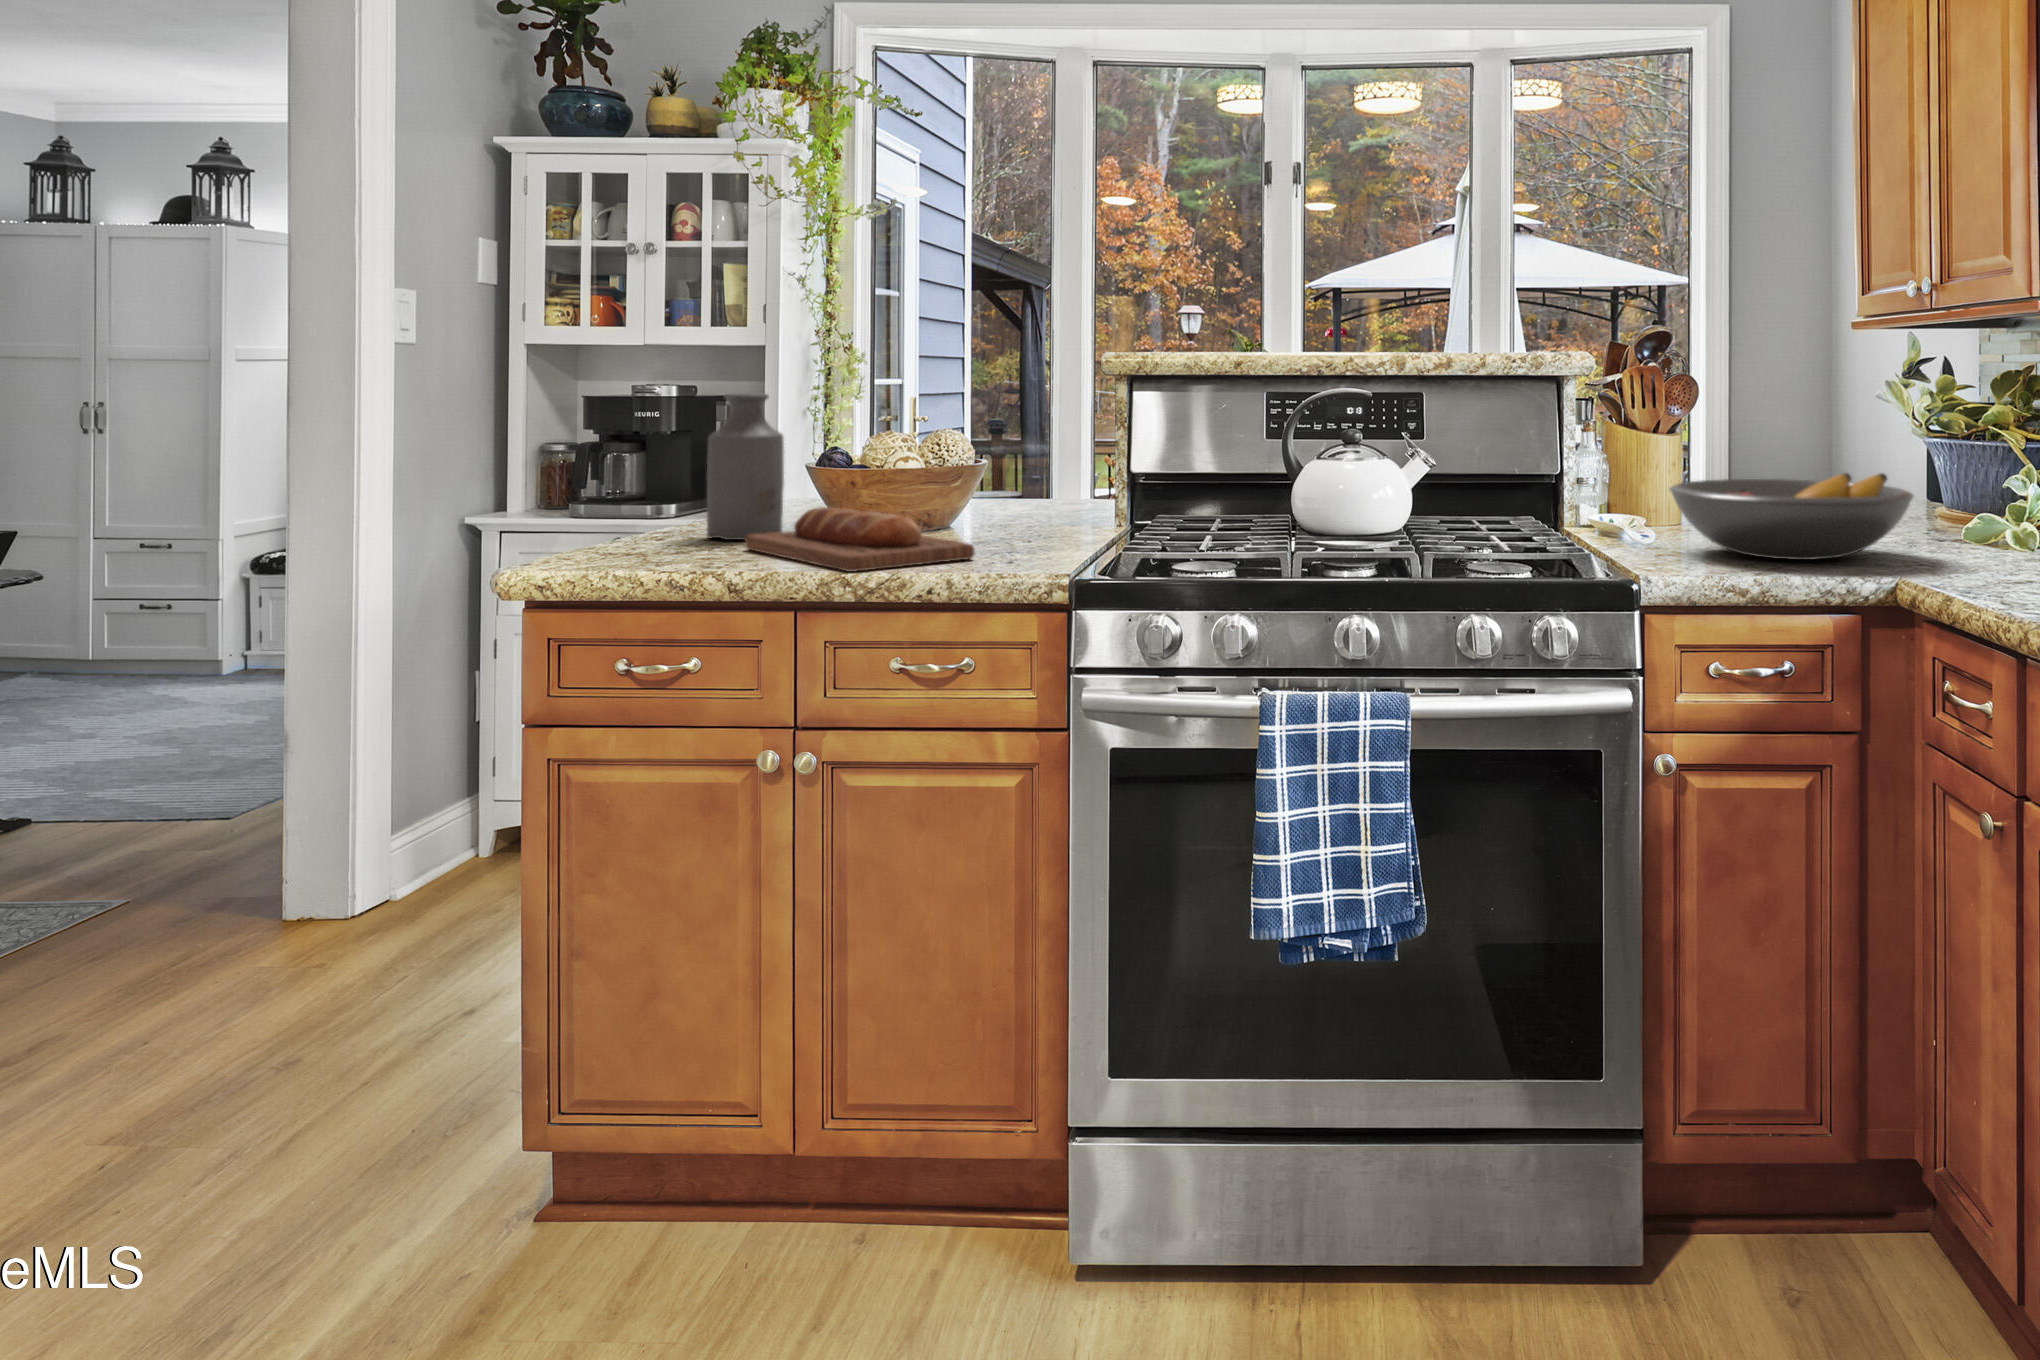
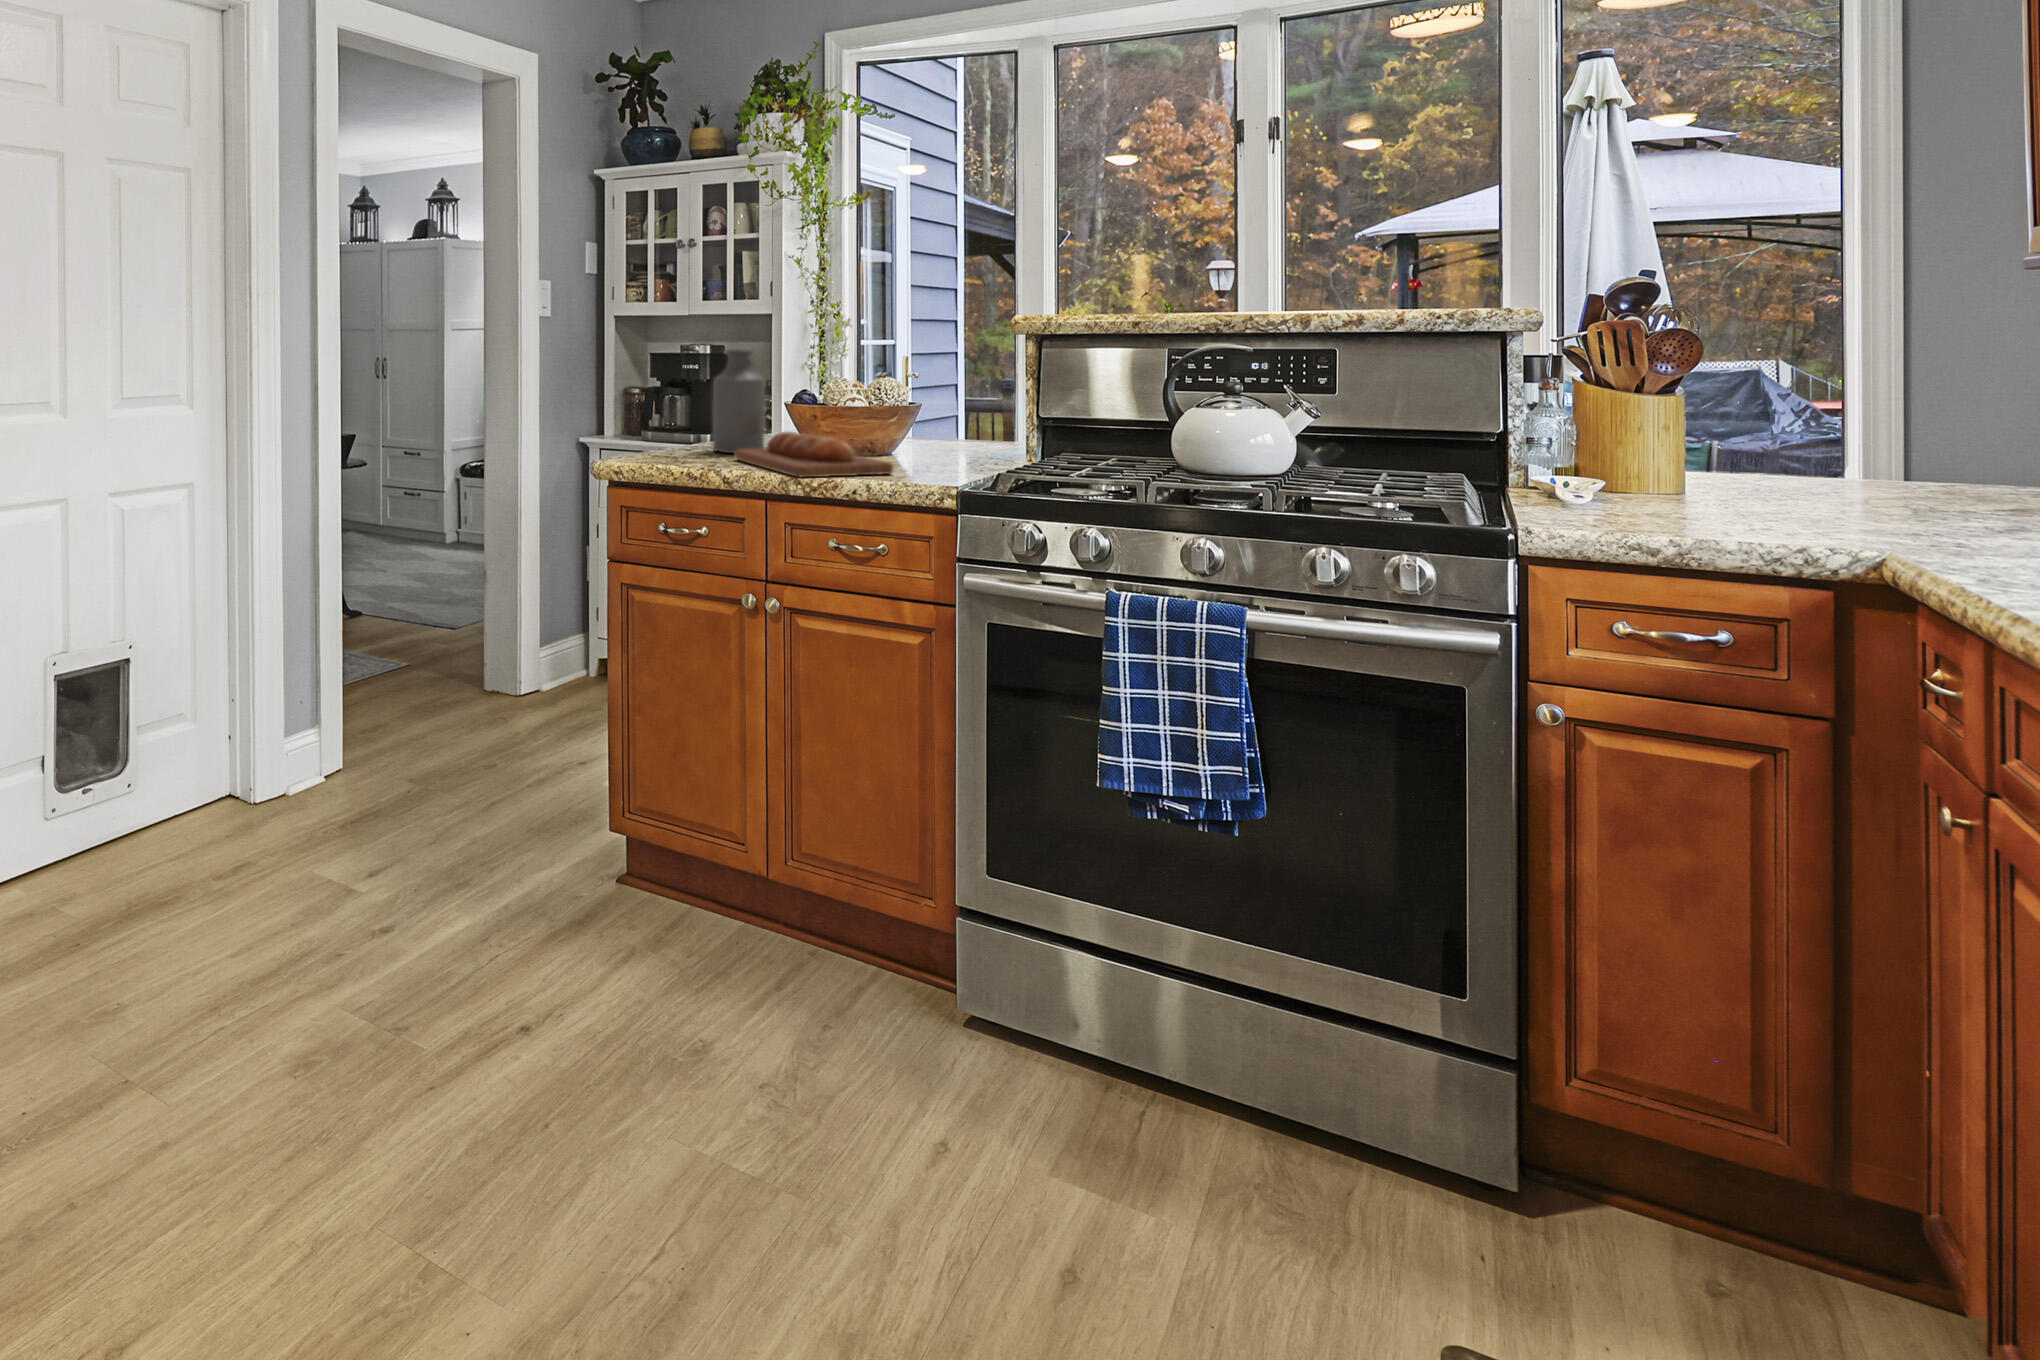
fruit bowl: present [1670,473,1914,560] -> none [1578,434,1910,521]

